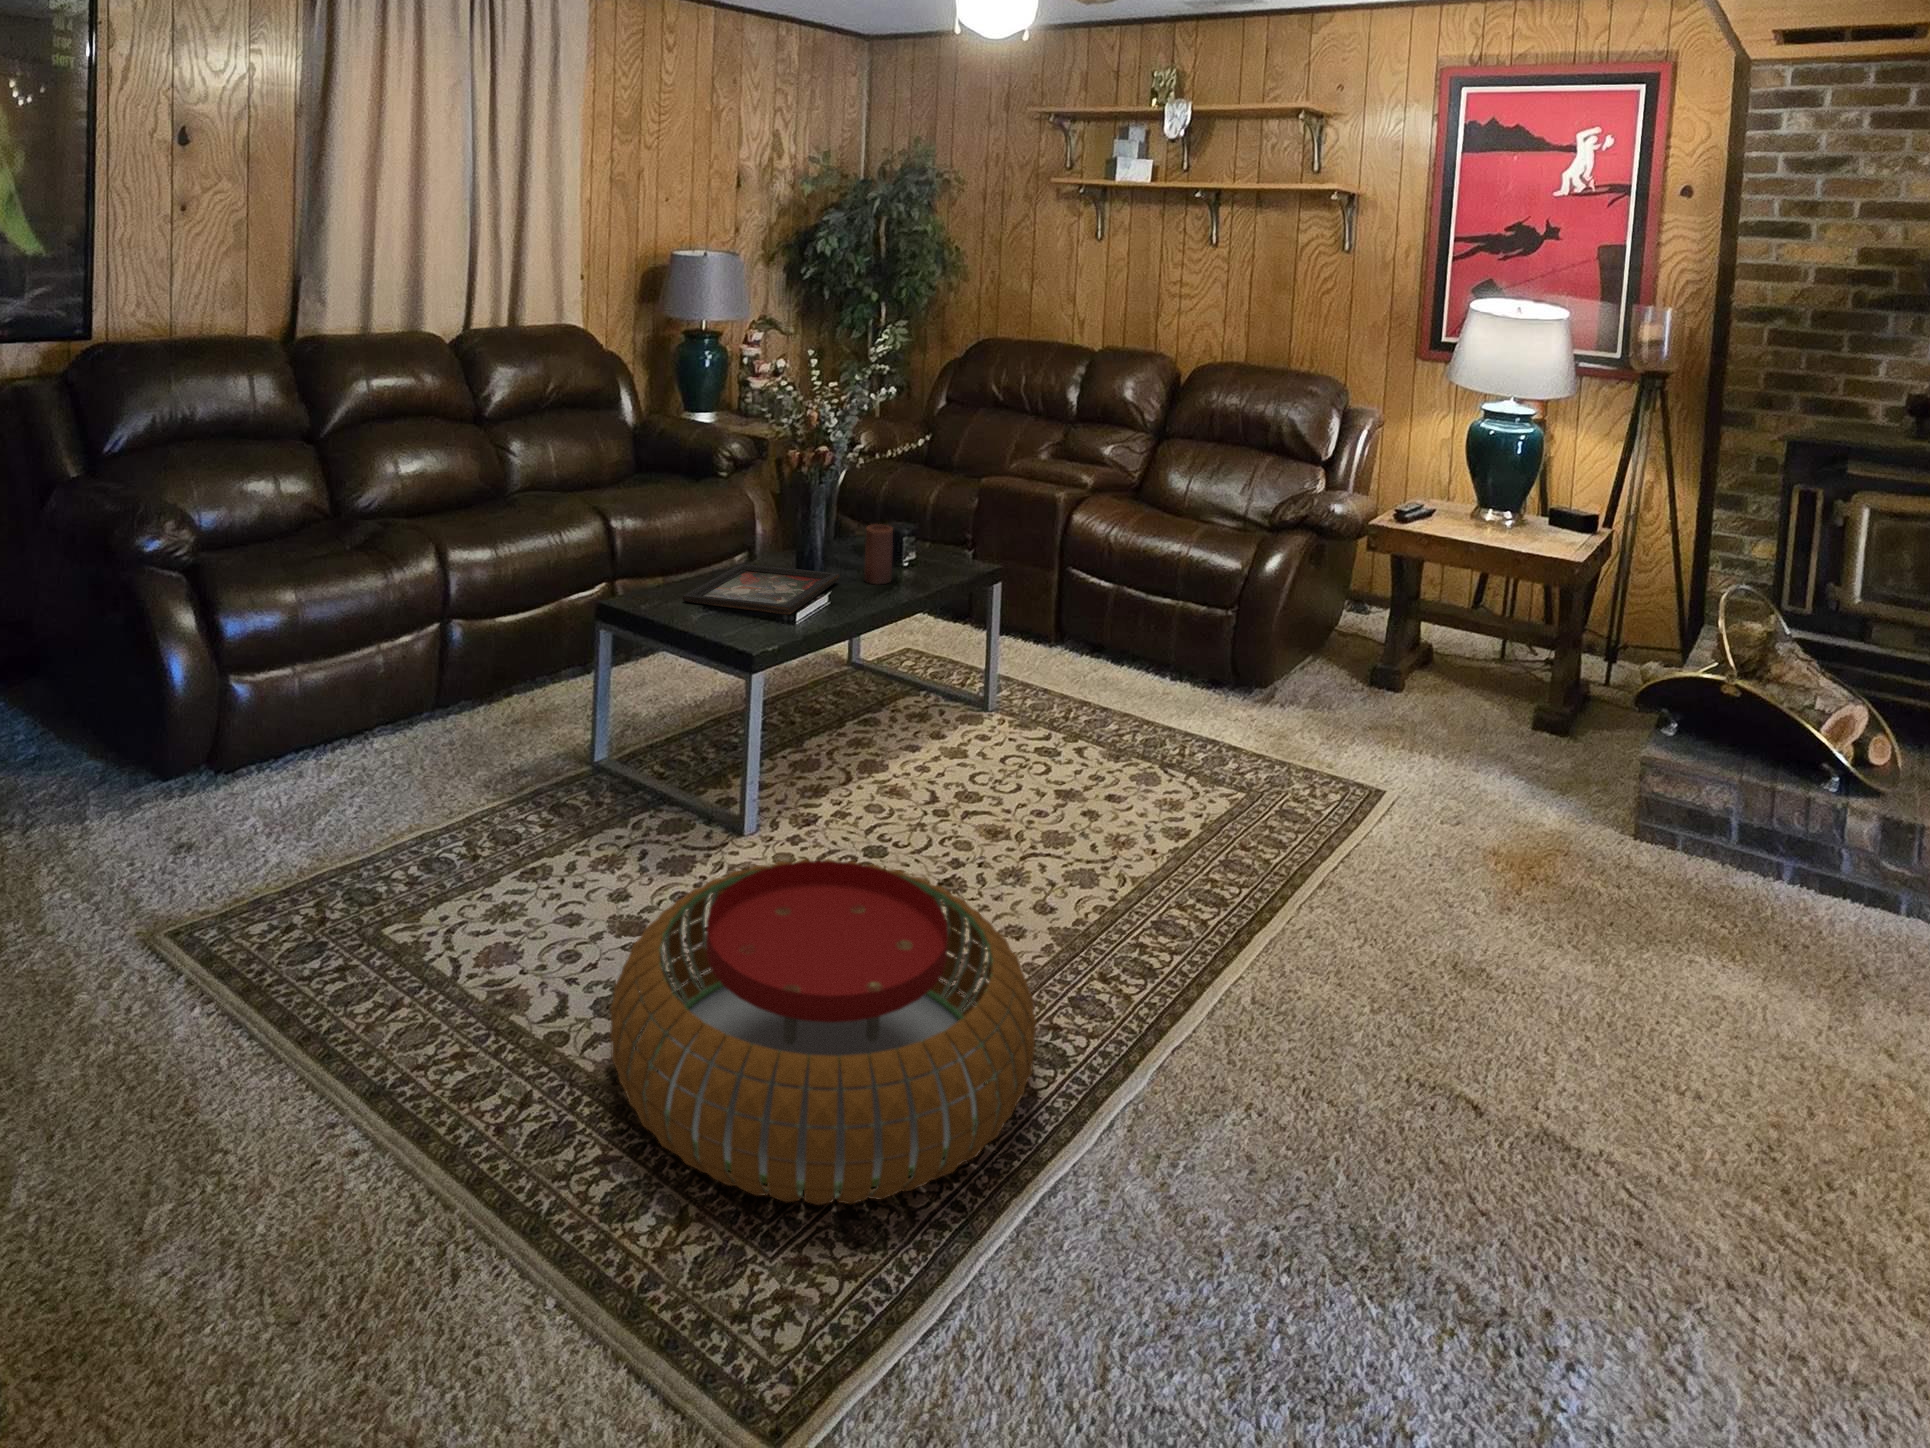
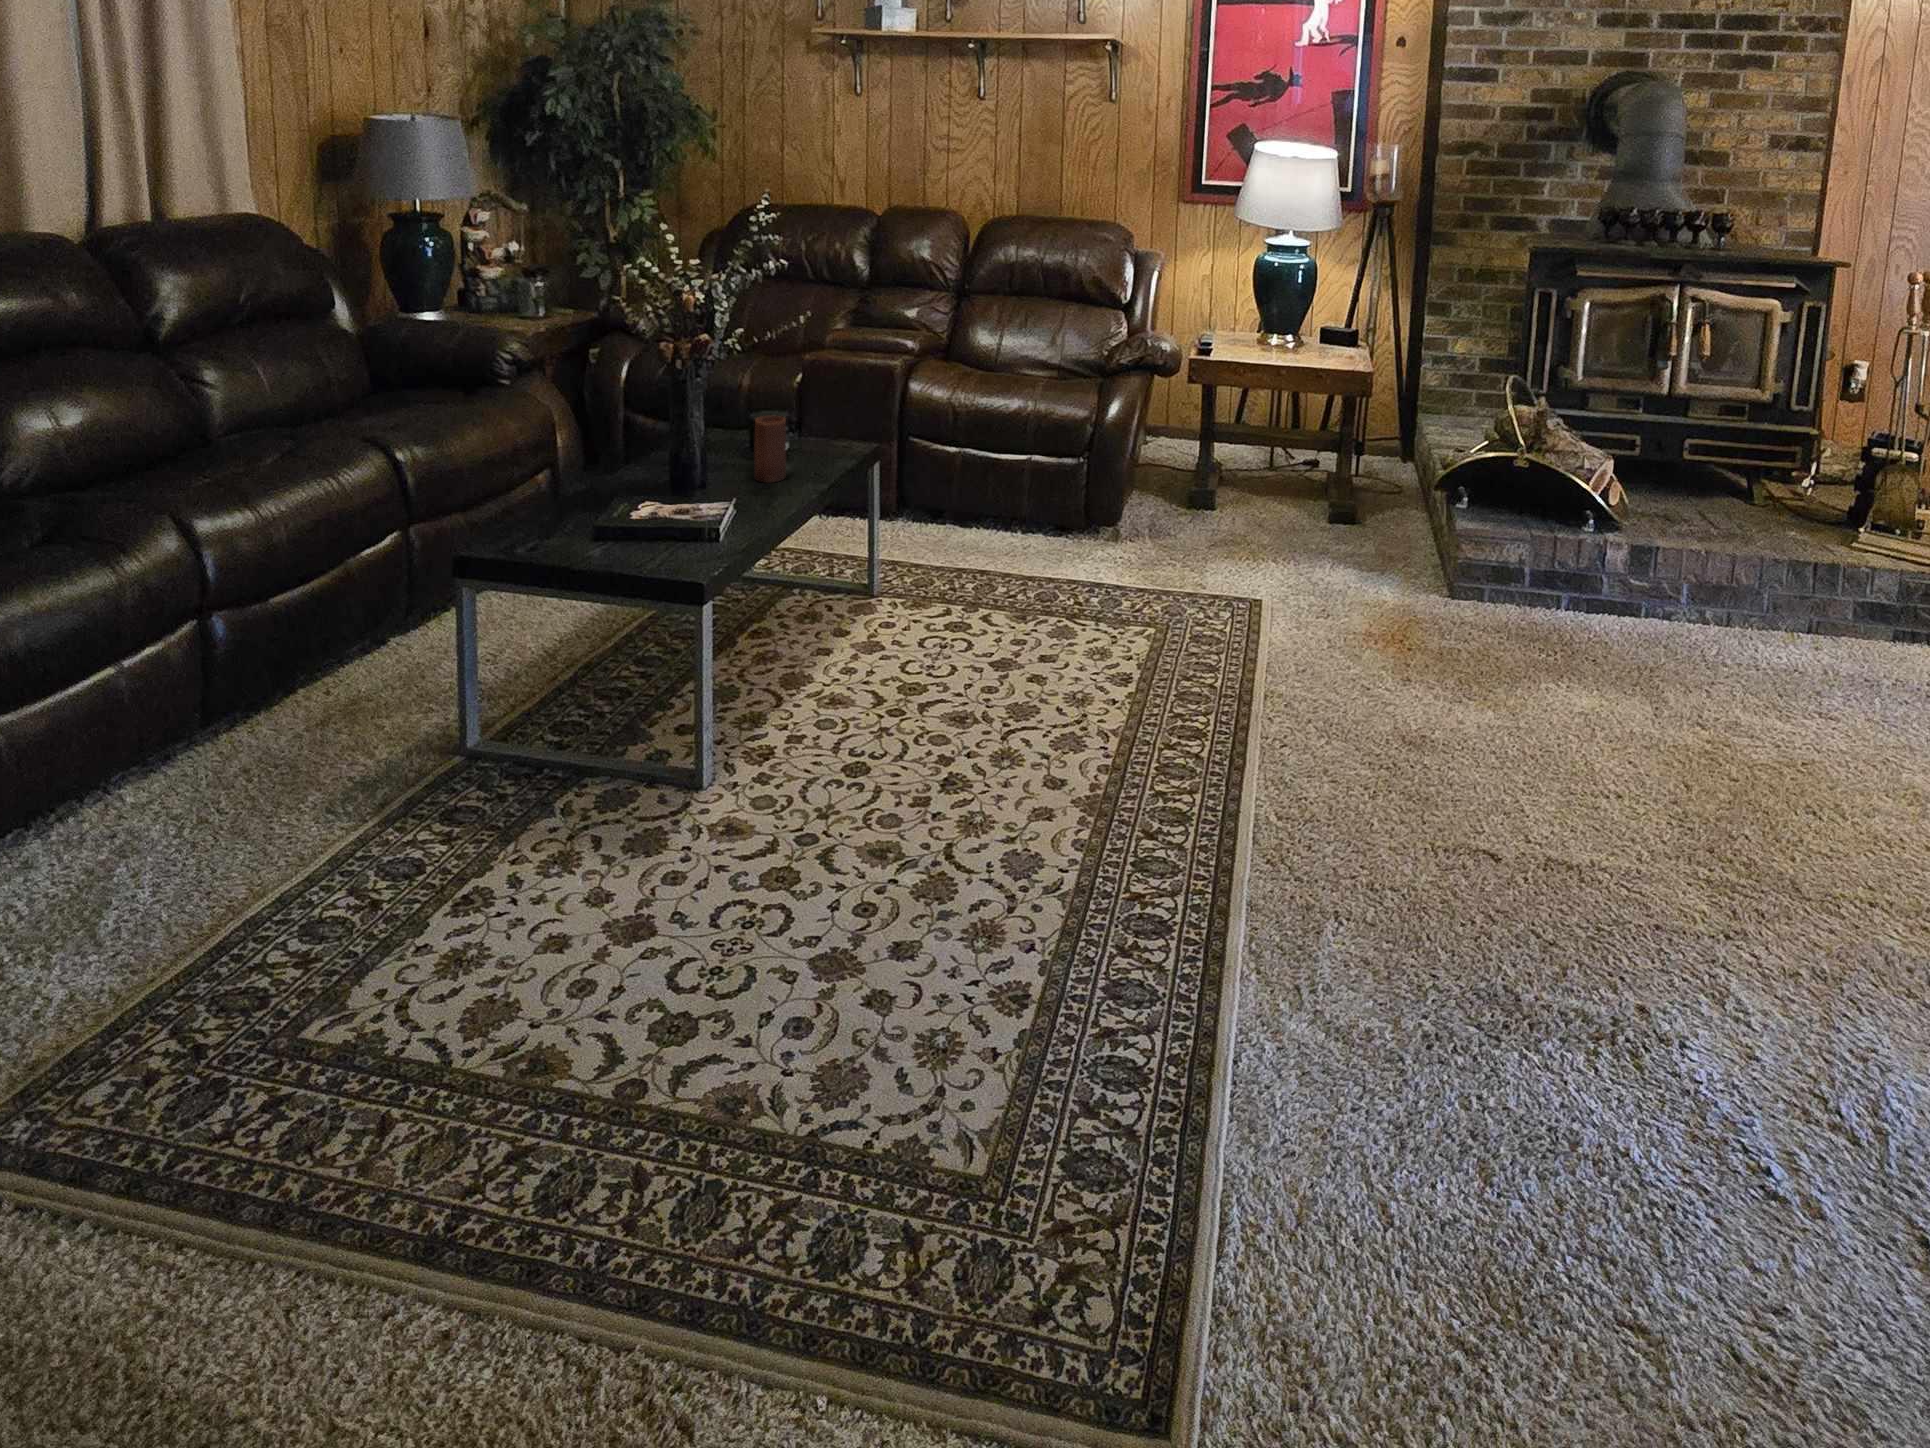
decorative tray: present [682,564,839,615] -> none [566,477,731,537]
pouf: present [610,859,1037,1205] -> none [710,785,1189,1181]

